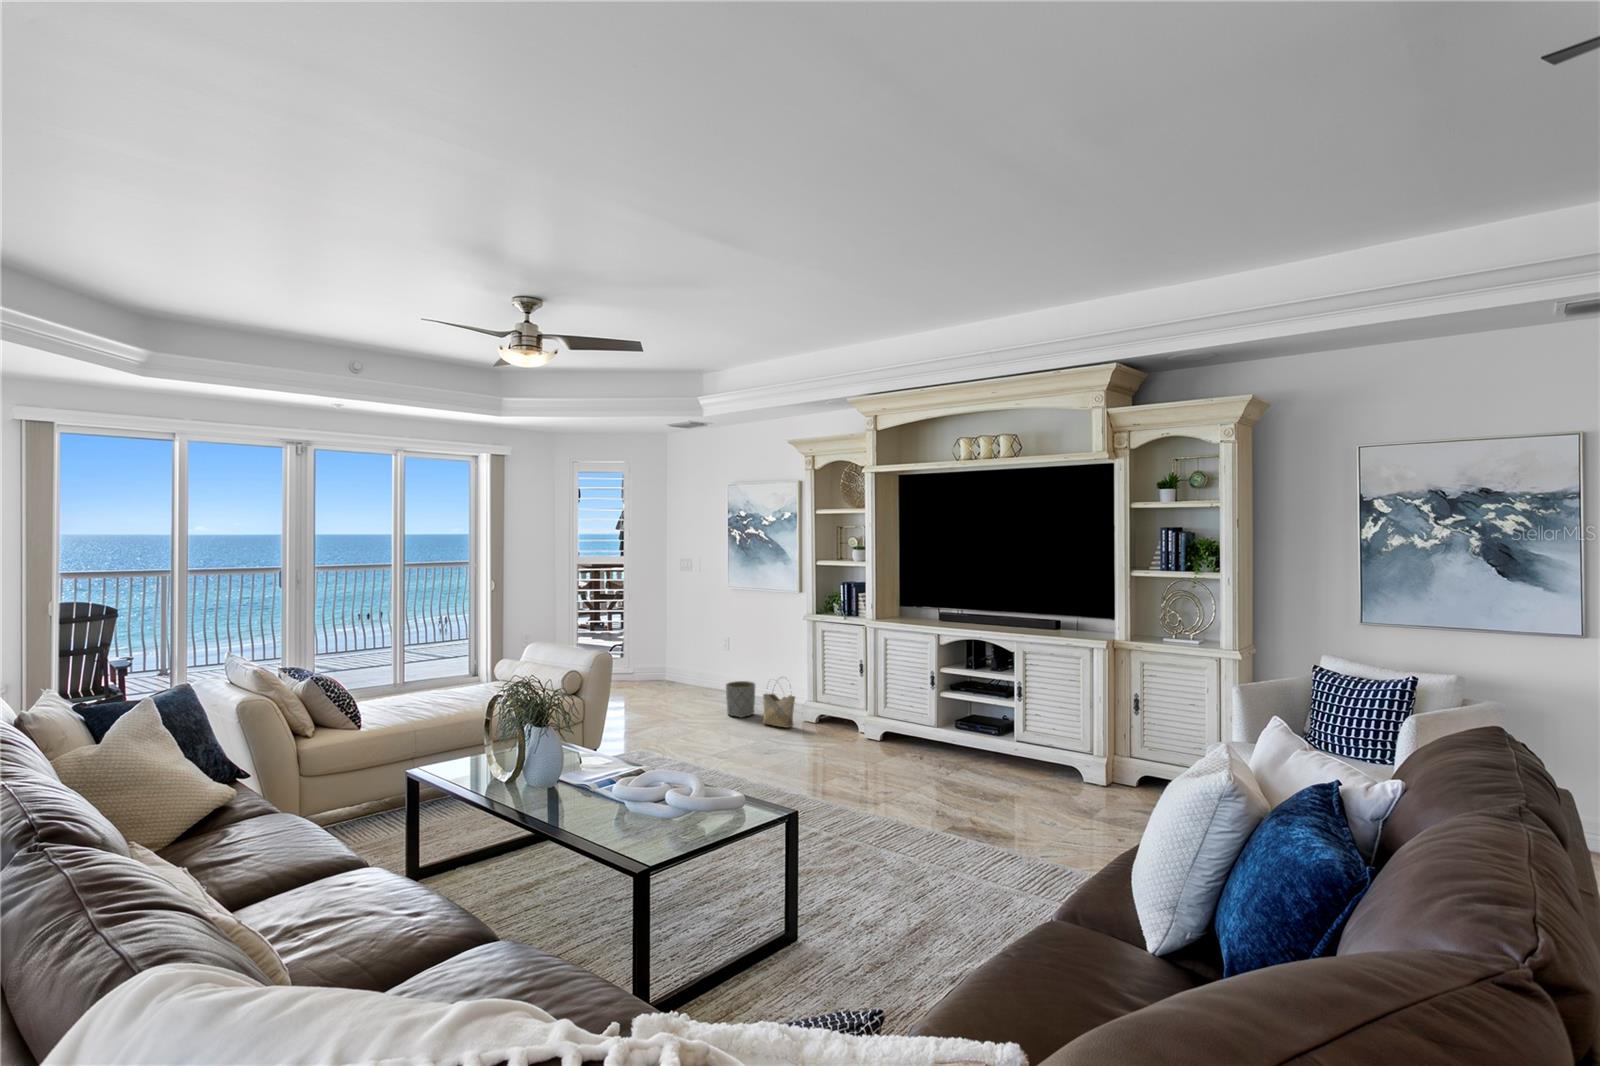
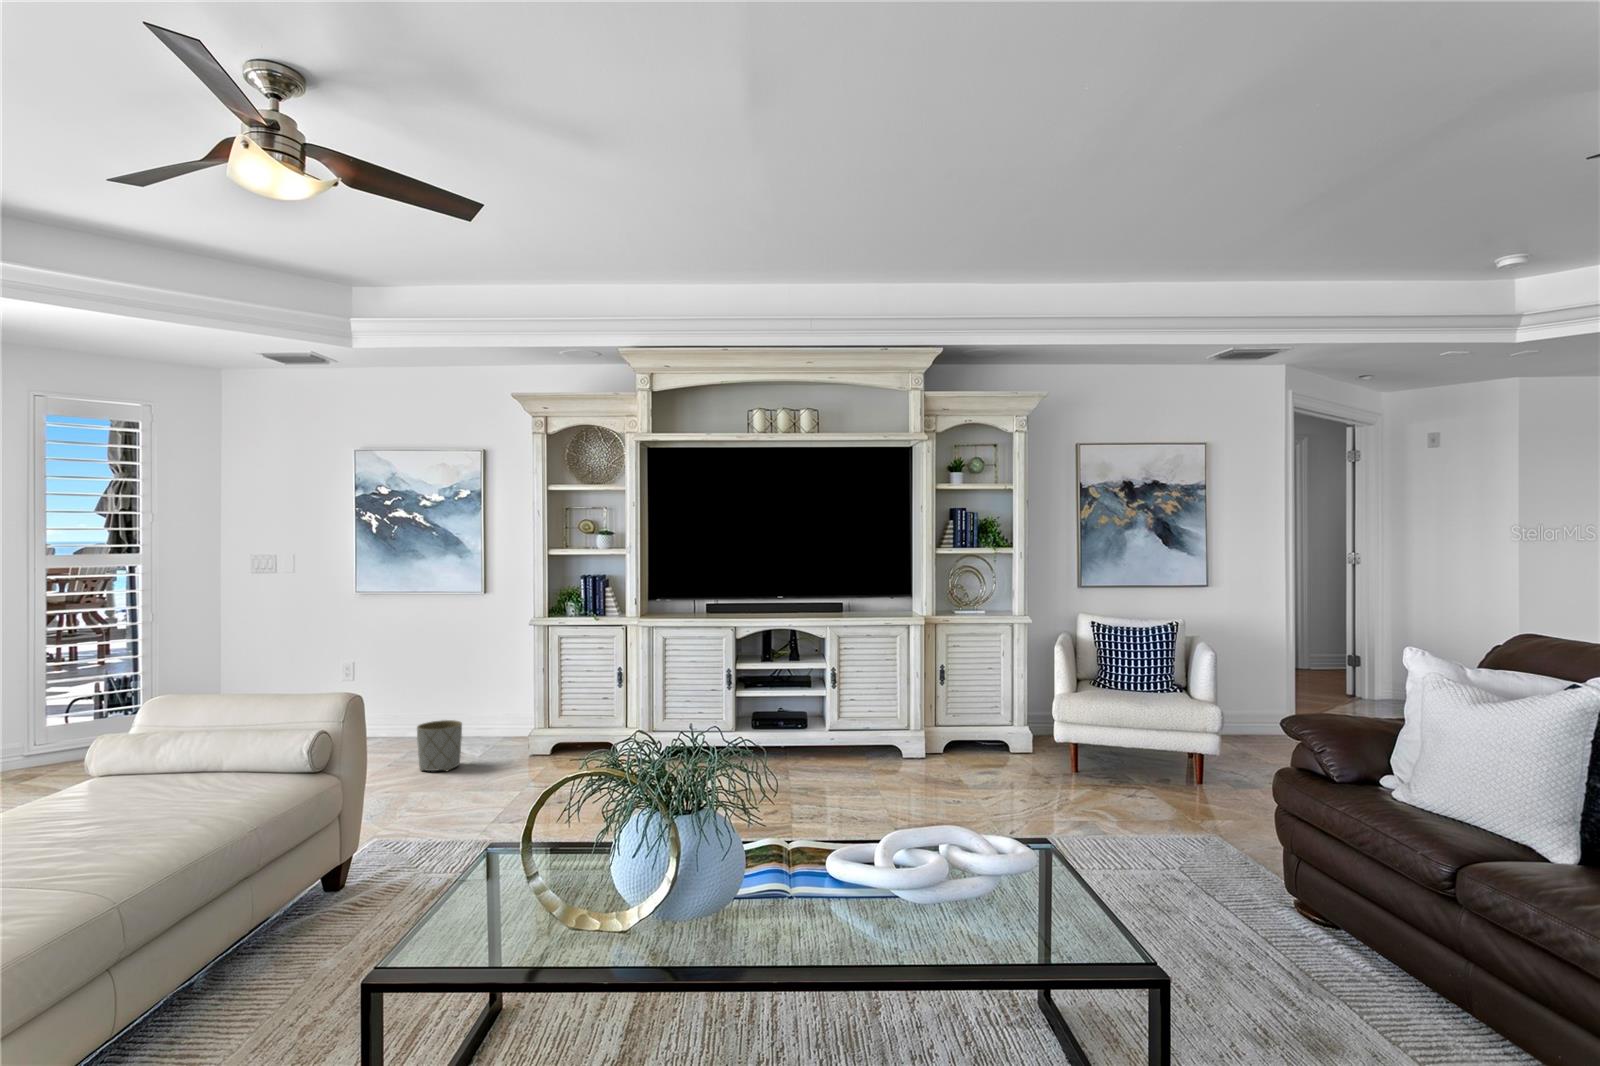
woven basket: present [763,694,795,728] -> none [489,704,540,771]

